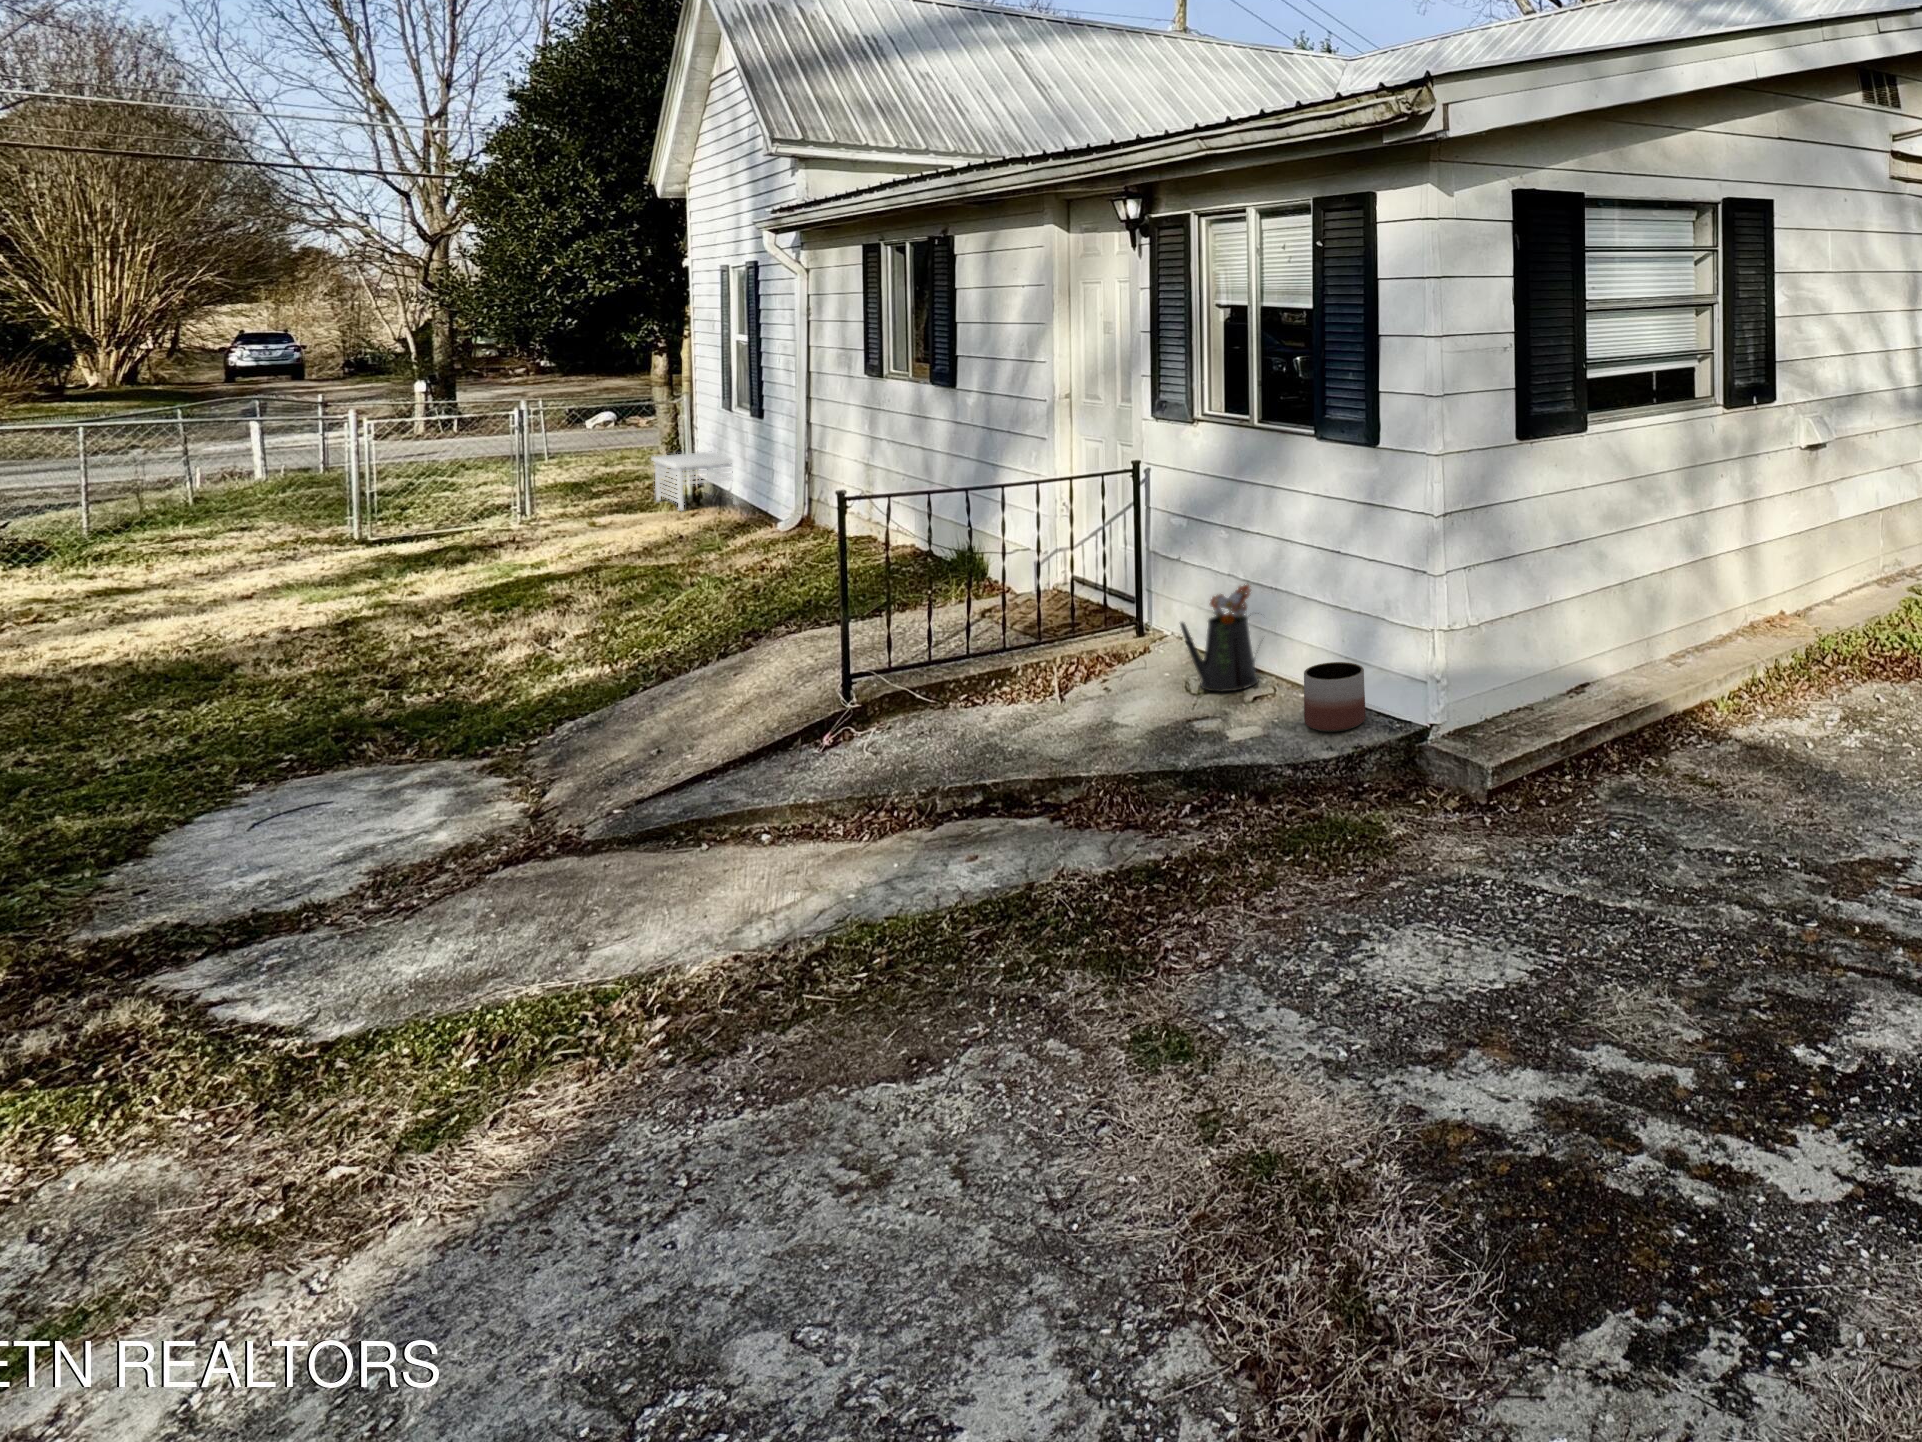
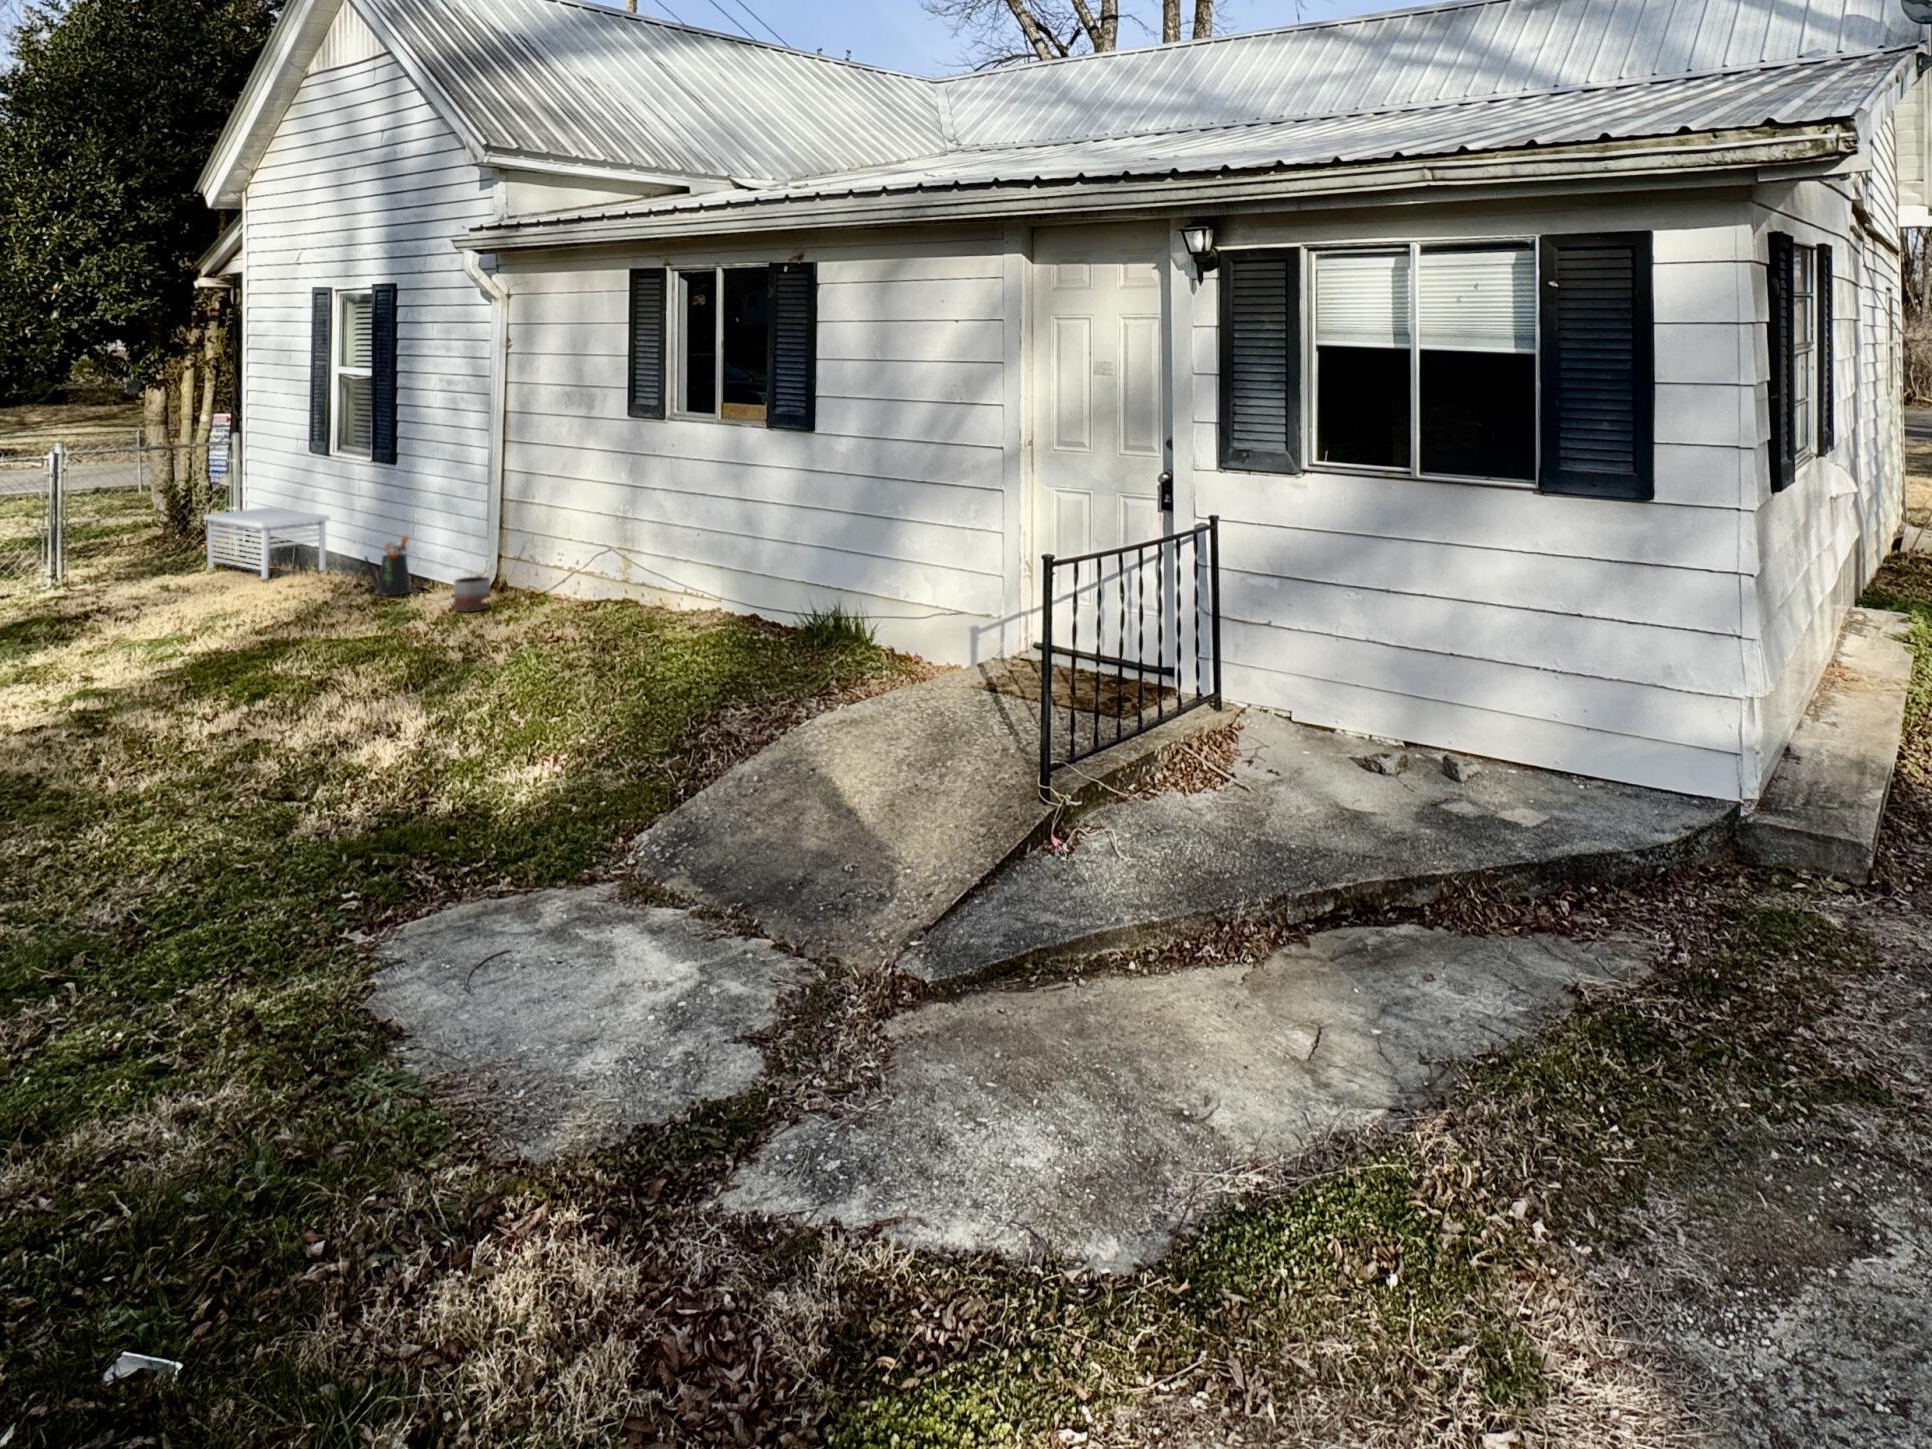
watering can: present [1180,584,1258,692] -> present [365,536,411,596]
planter: present [1304,662,1365,732] -> present [454,576,490,612]

